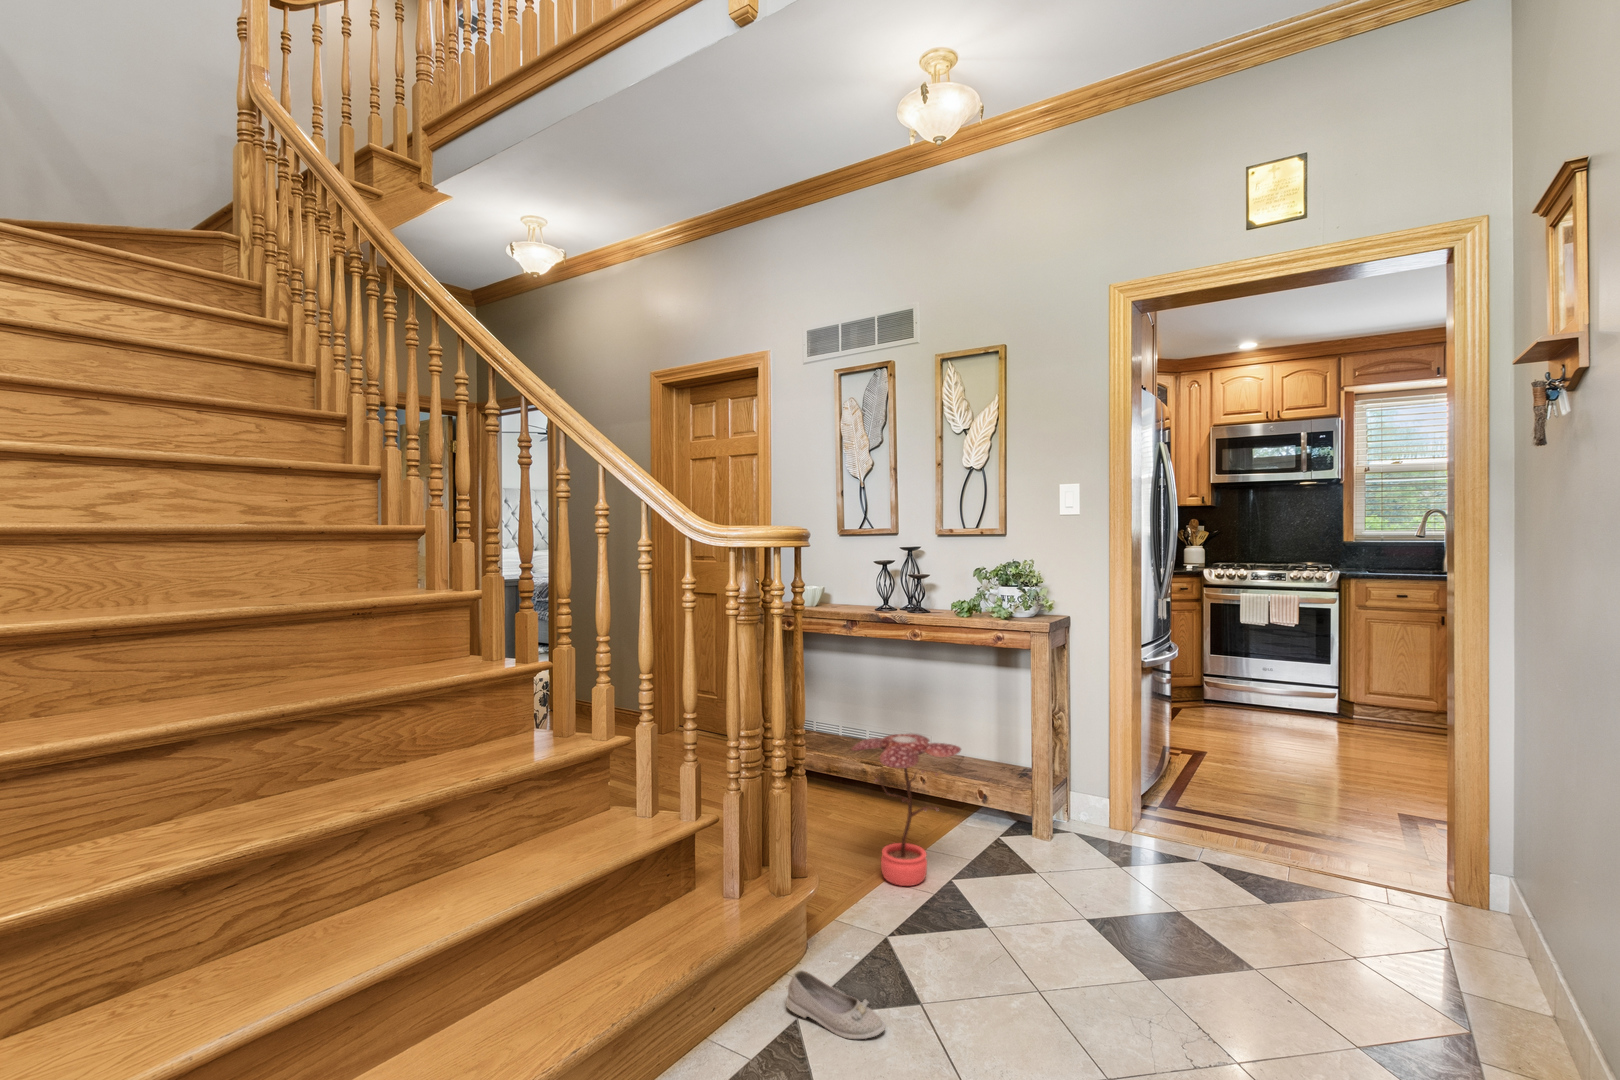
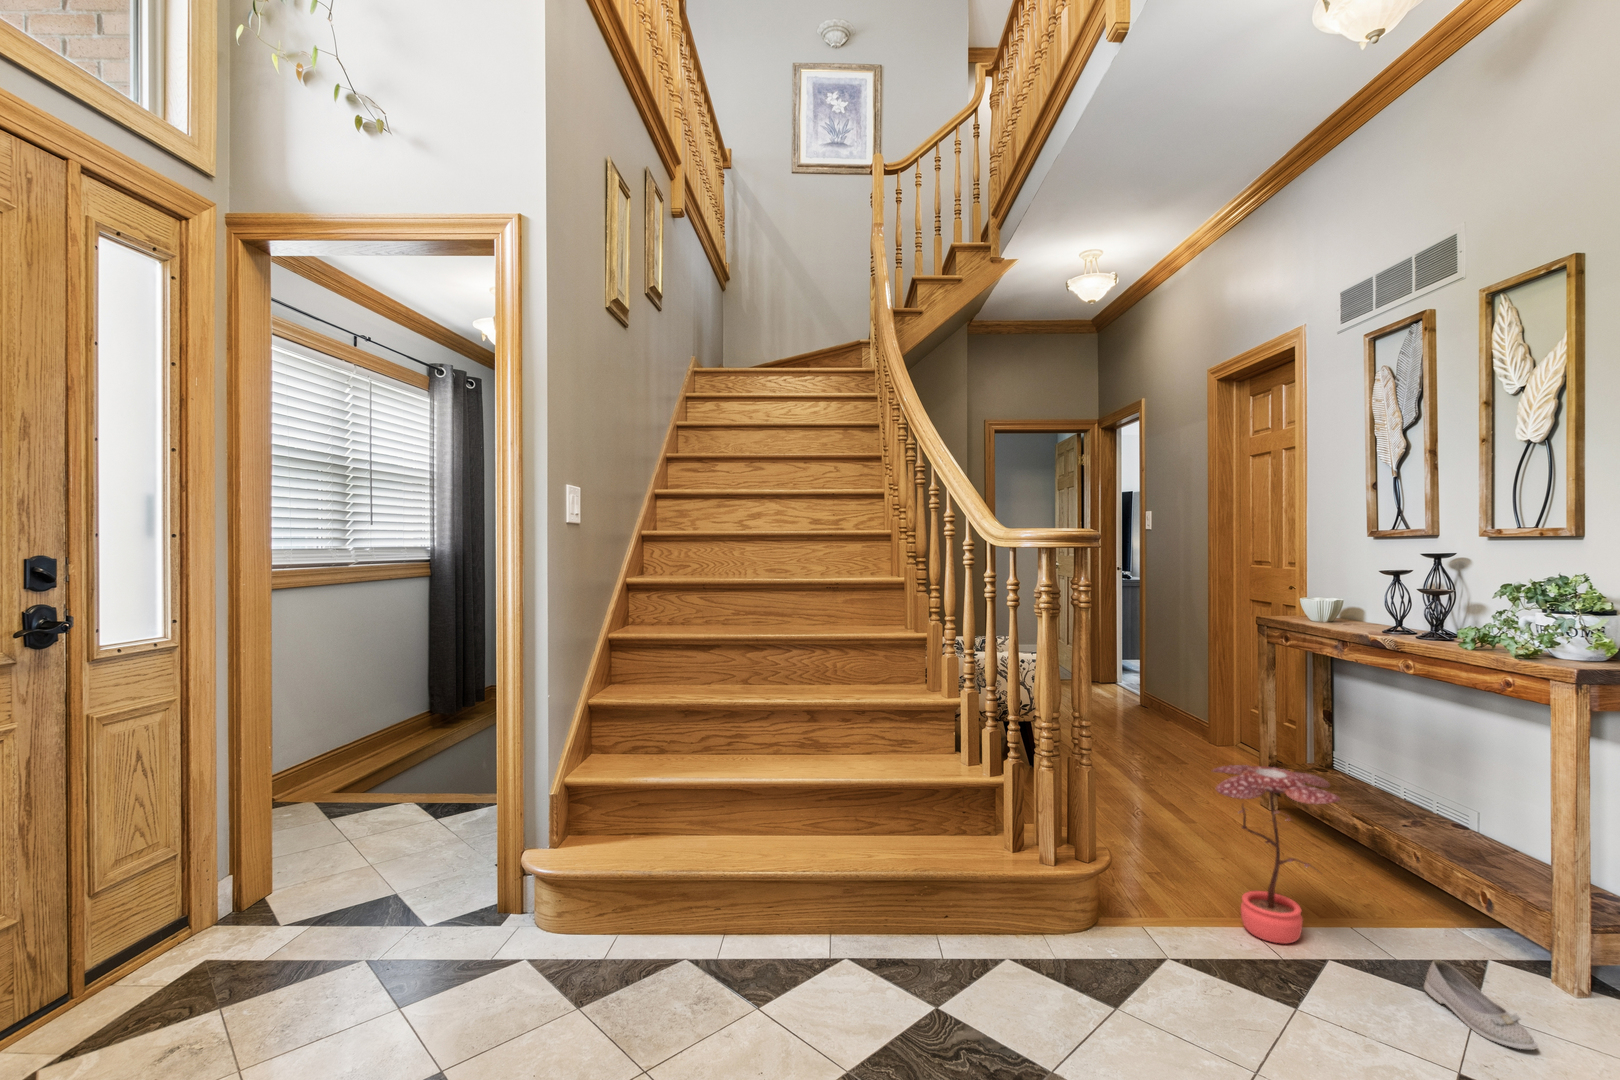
shoe: present [786,970,886,1039] -> present [1424,960,1538,1049]

